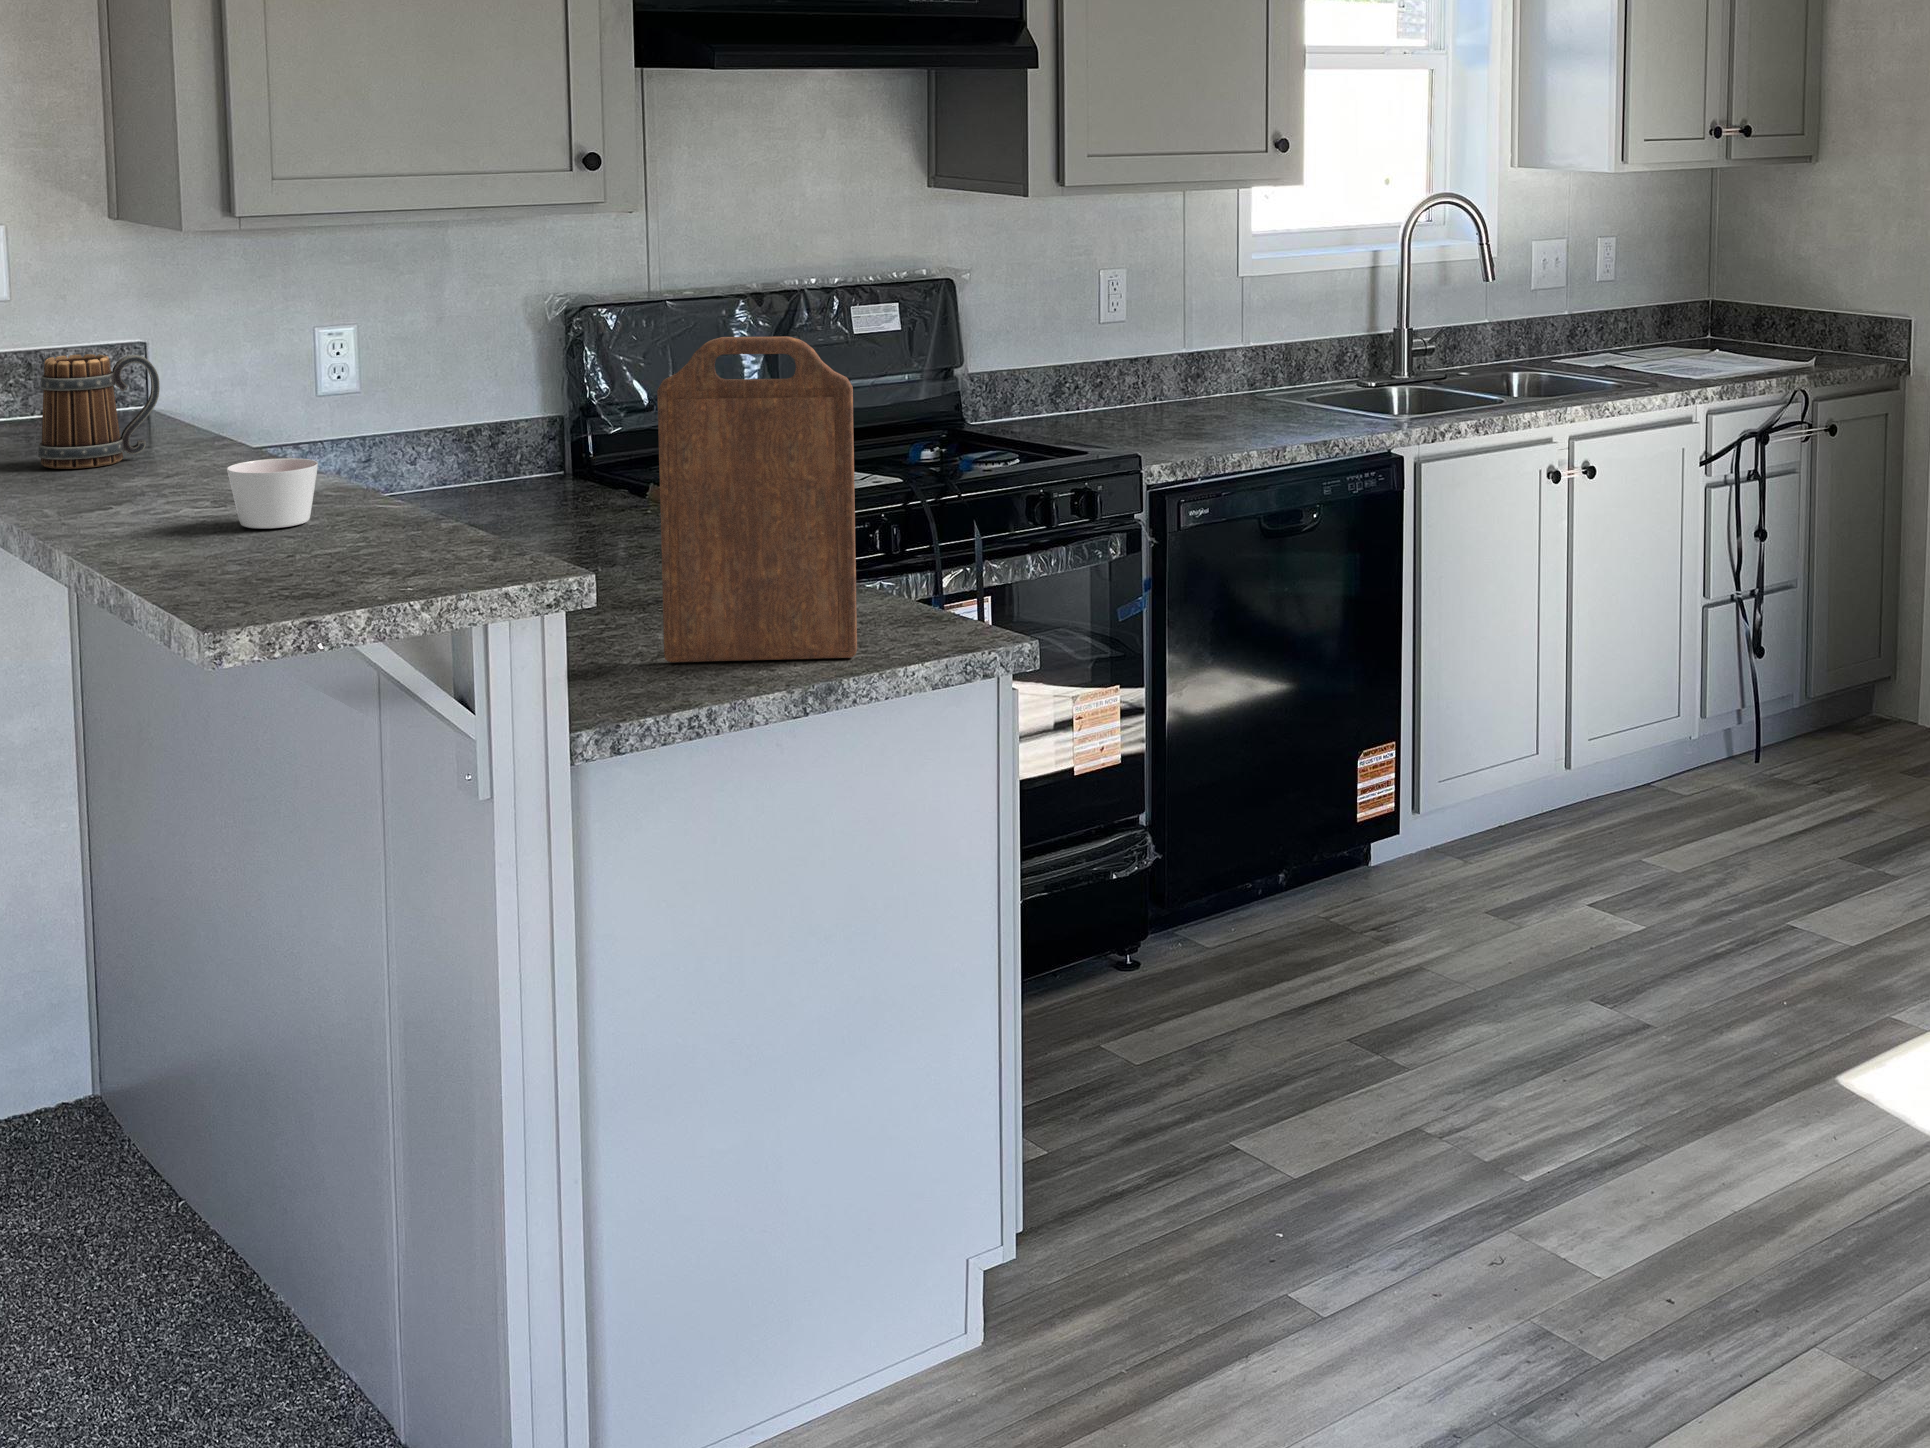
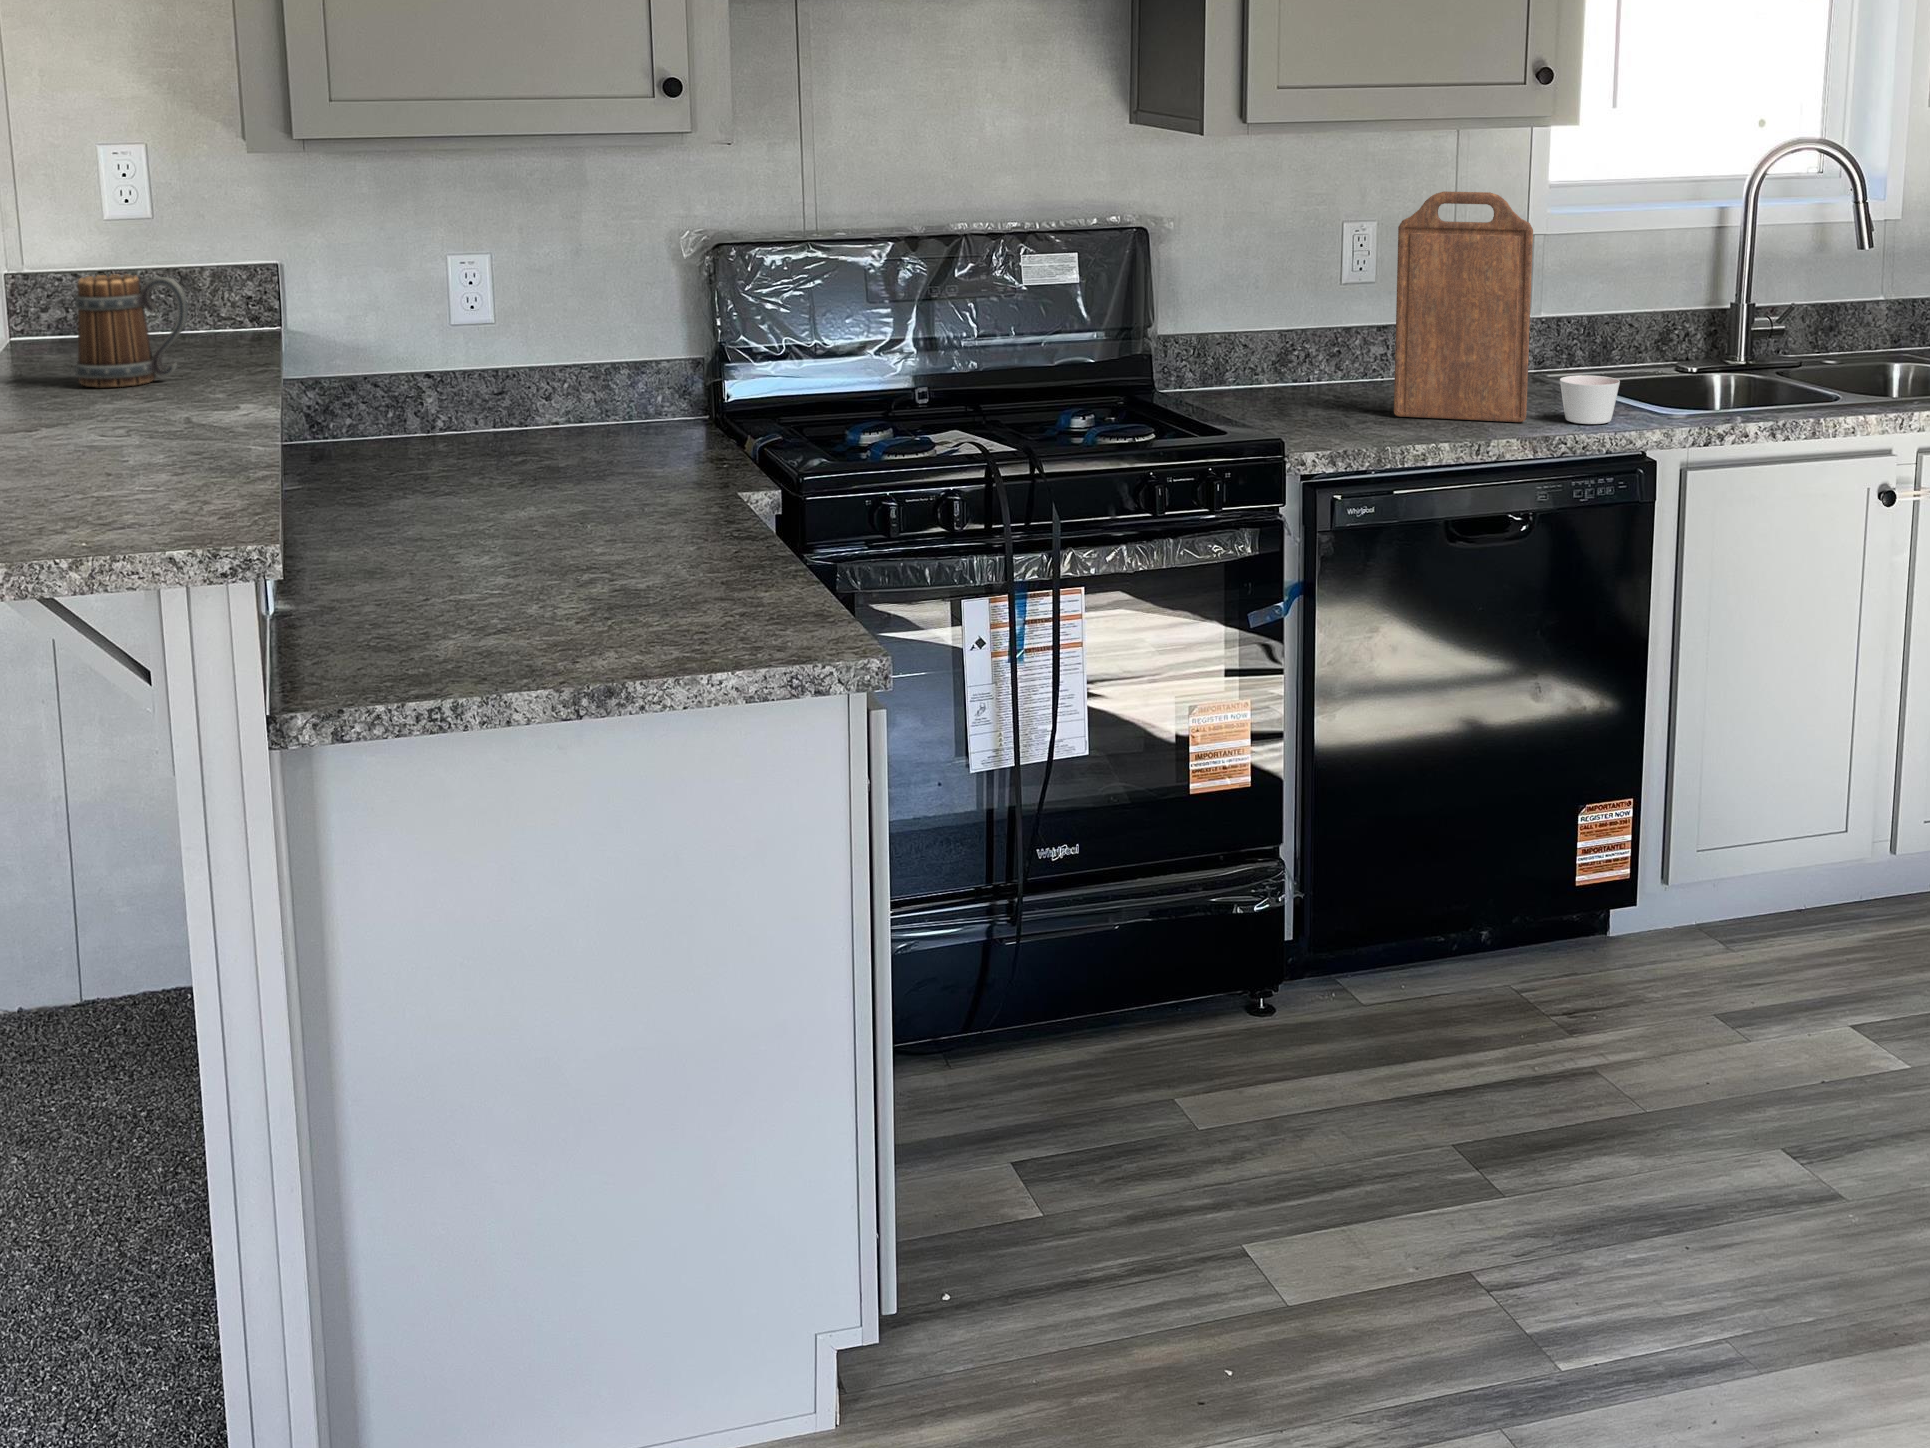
cutting board: present [657,336,857,662] -> present [1394,191,1533,422]
candle: present [227,458,318,529] -> present [1560,375,1620,424]

